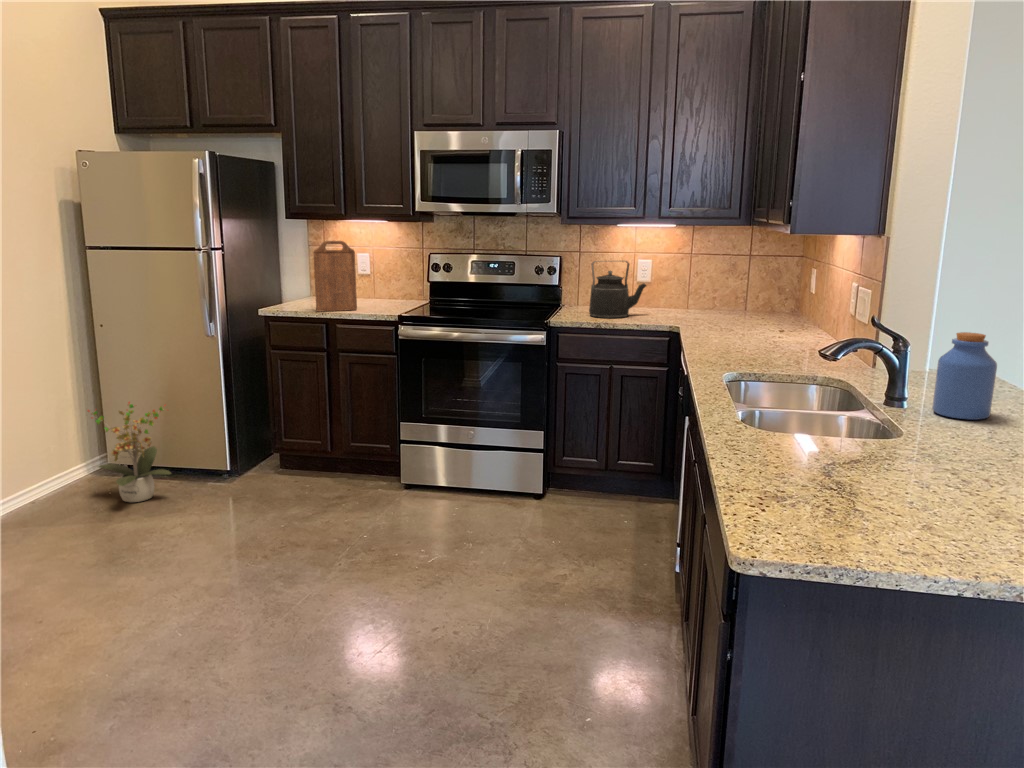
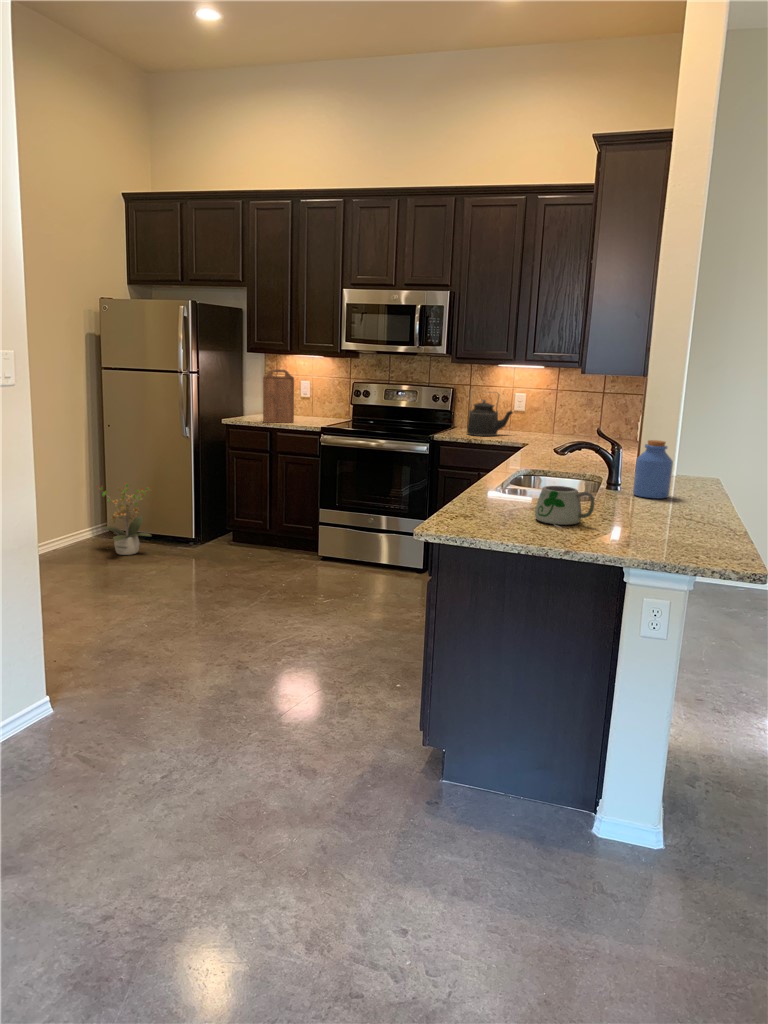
mug: none [876,428,993,511] -> present [535,486,594,528]

